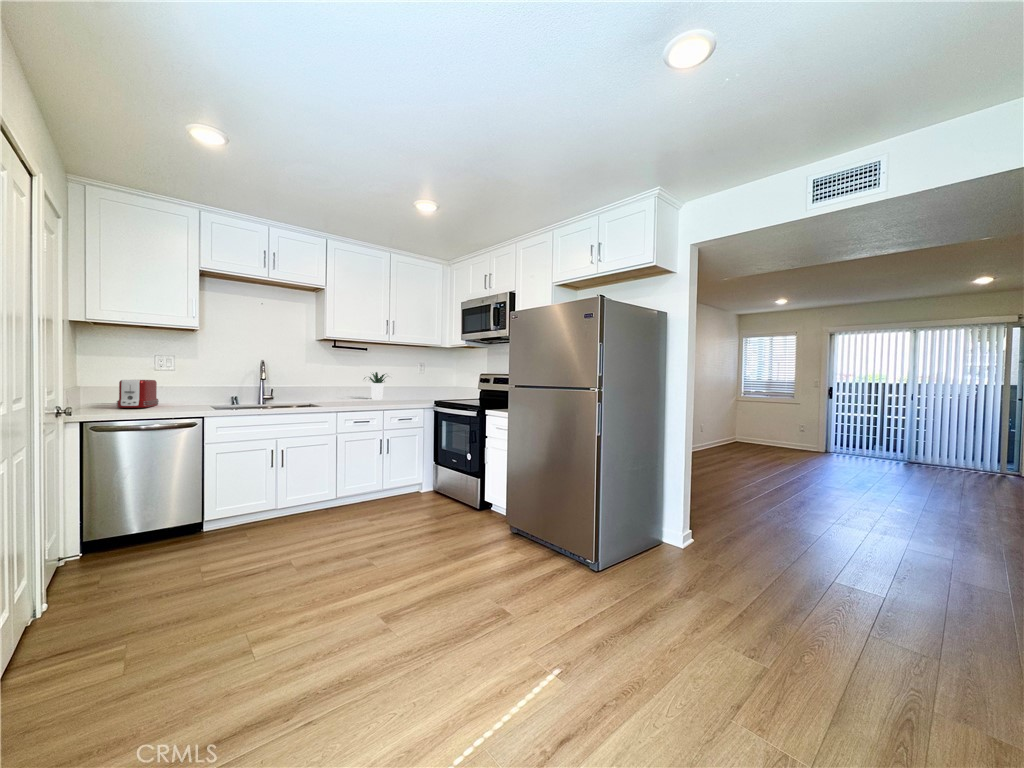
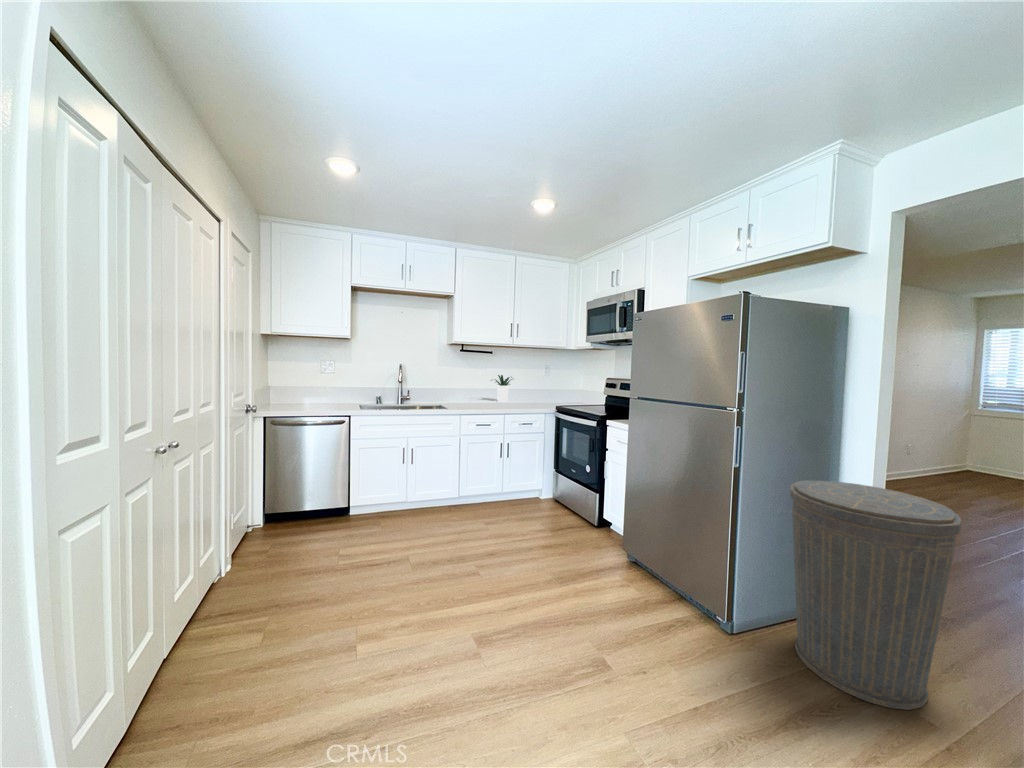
toaster: present [117,380,159,408] -> none [294,381,325,405]
trash can: none [634,442,734,594] -> present [790,480,961,710]

